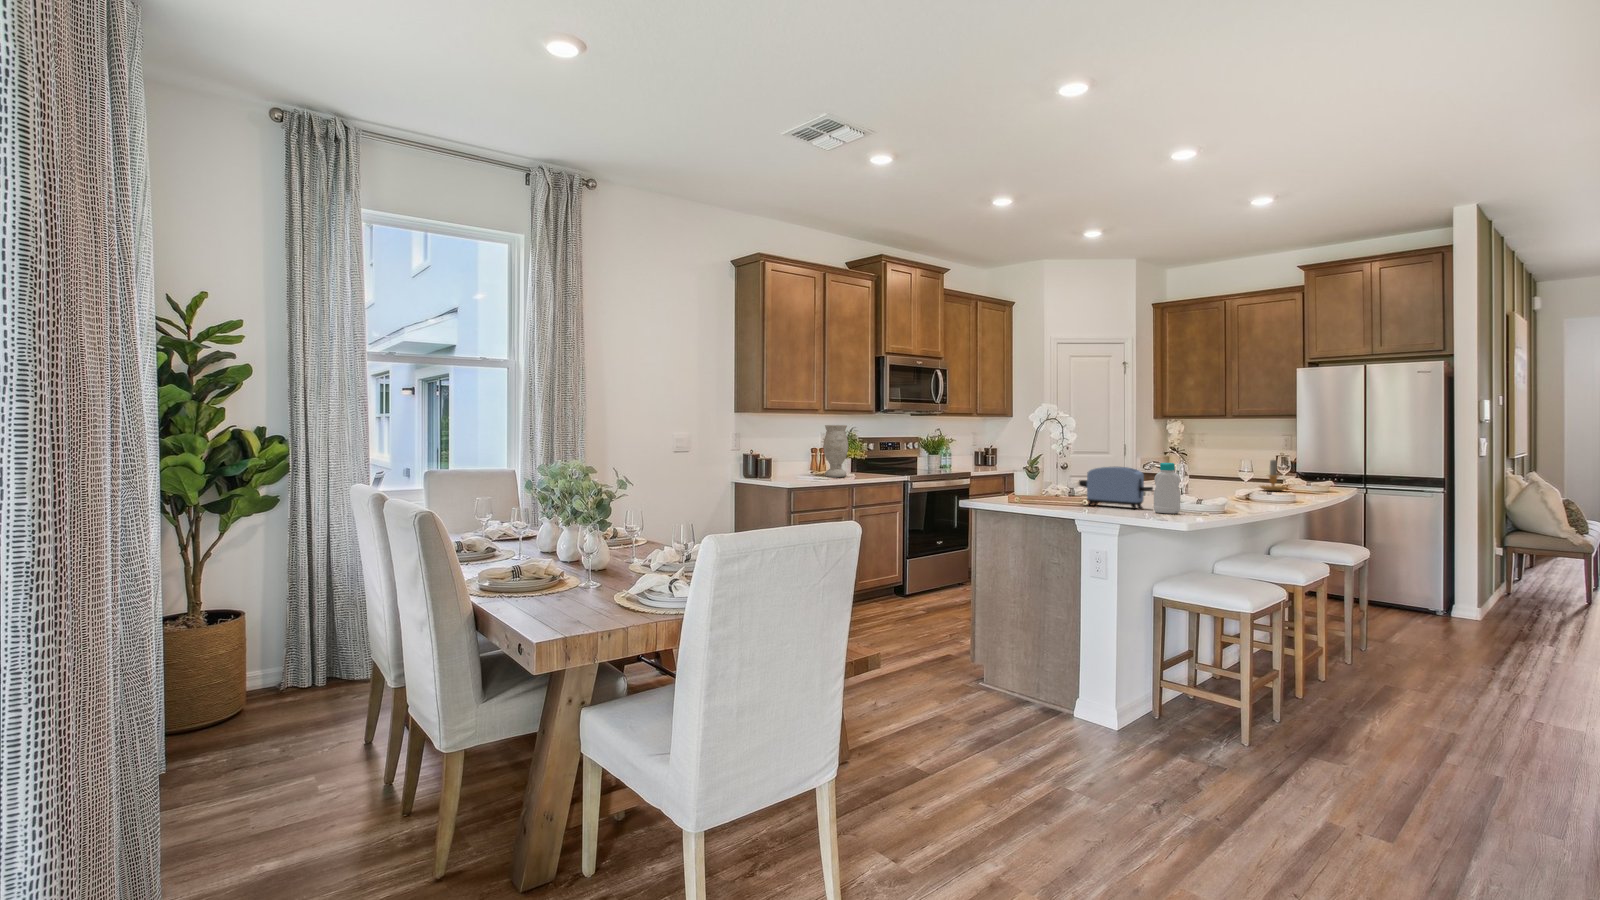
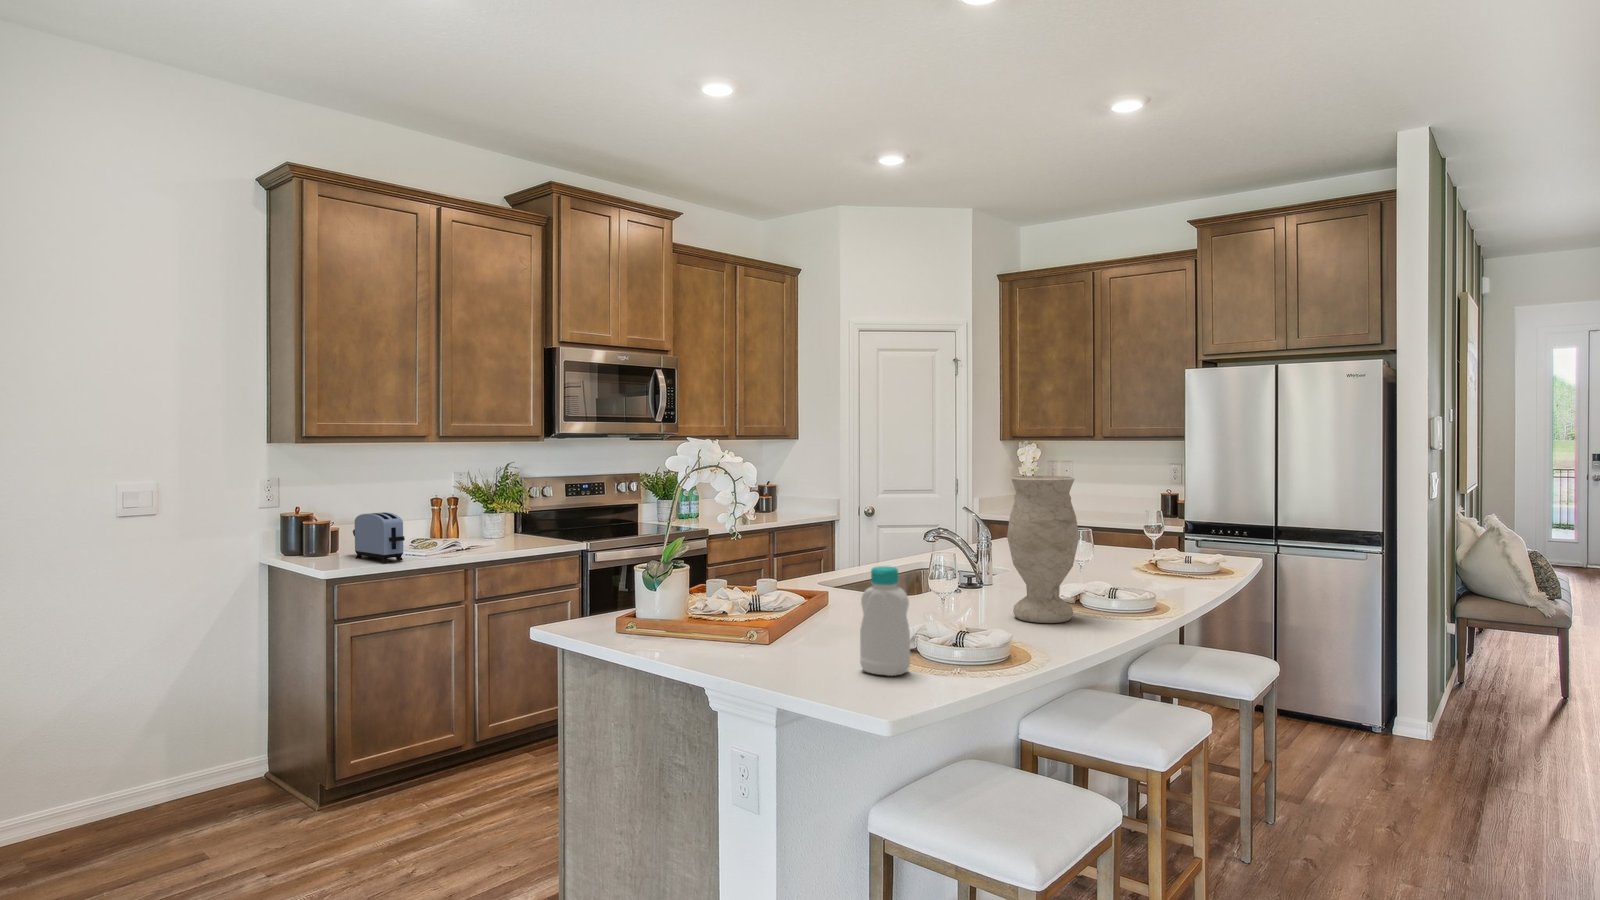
vase: present [823,425,849,477] -> present [1007,476,1079,623]
candle: present [1260,460,1287,491] -> none [1111,517,1166,573]
toaster: present [1079,467,1153,509] -> present [353,512,405,562]

